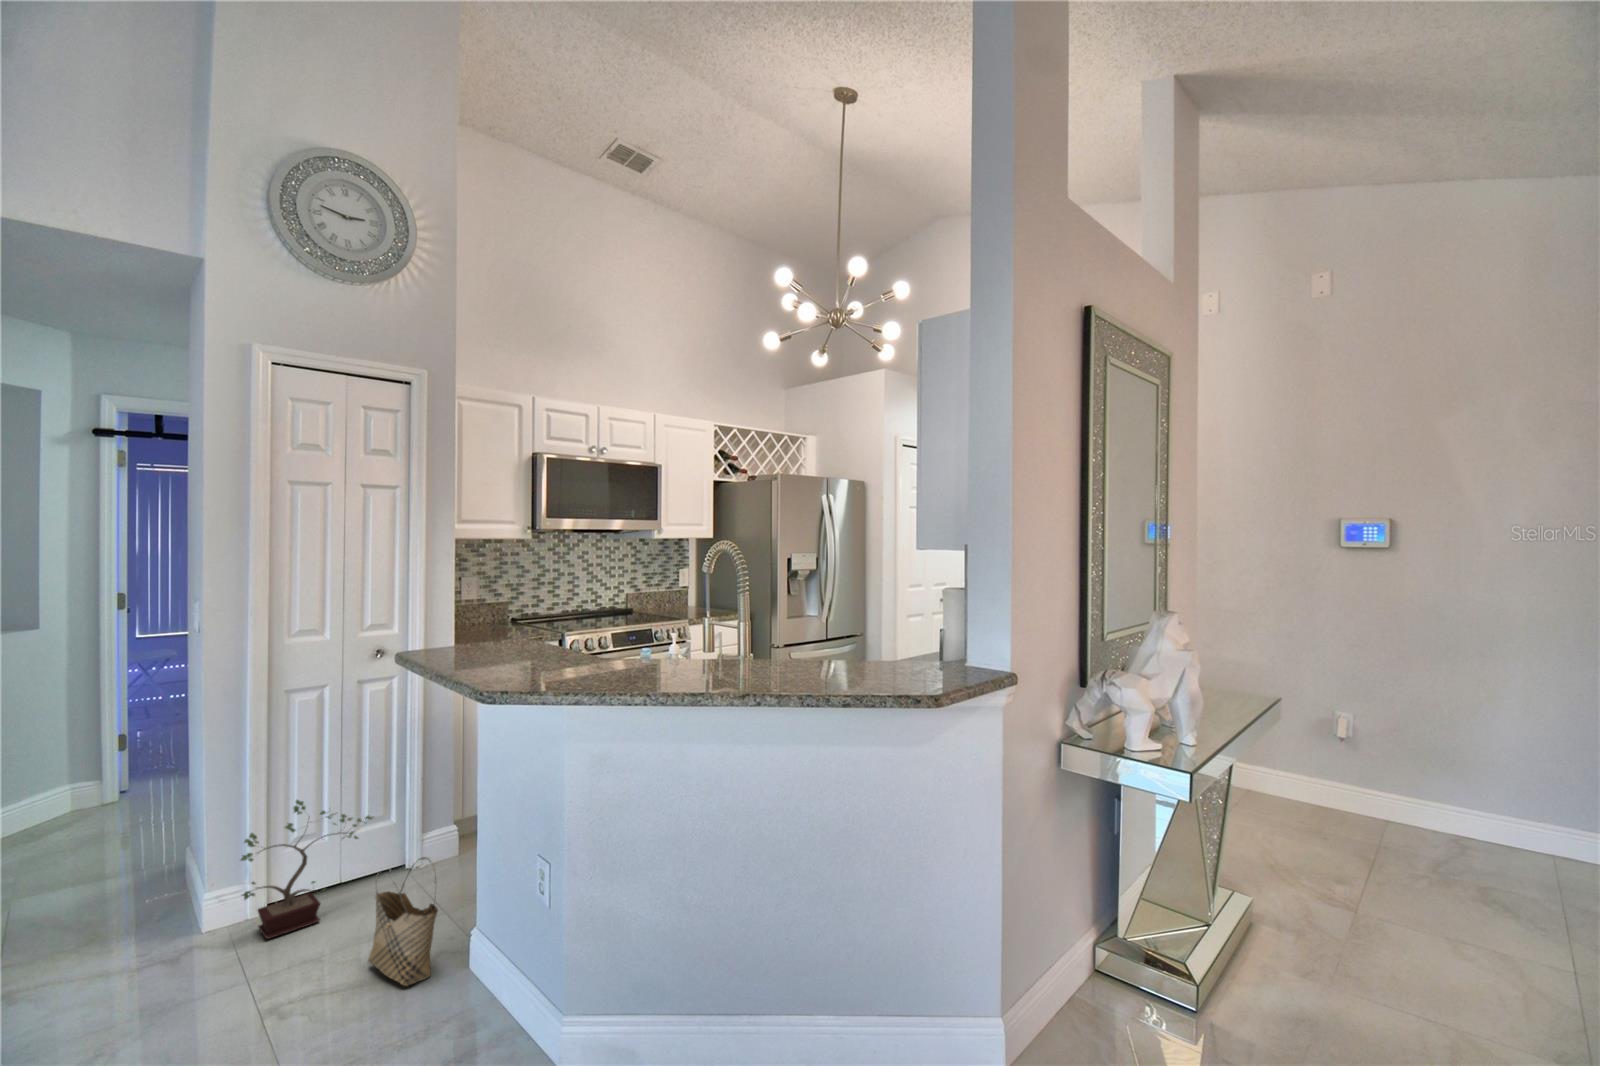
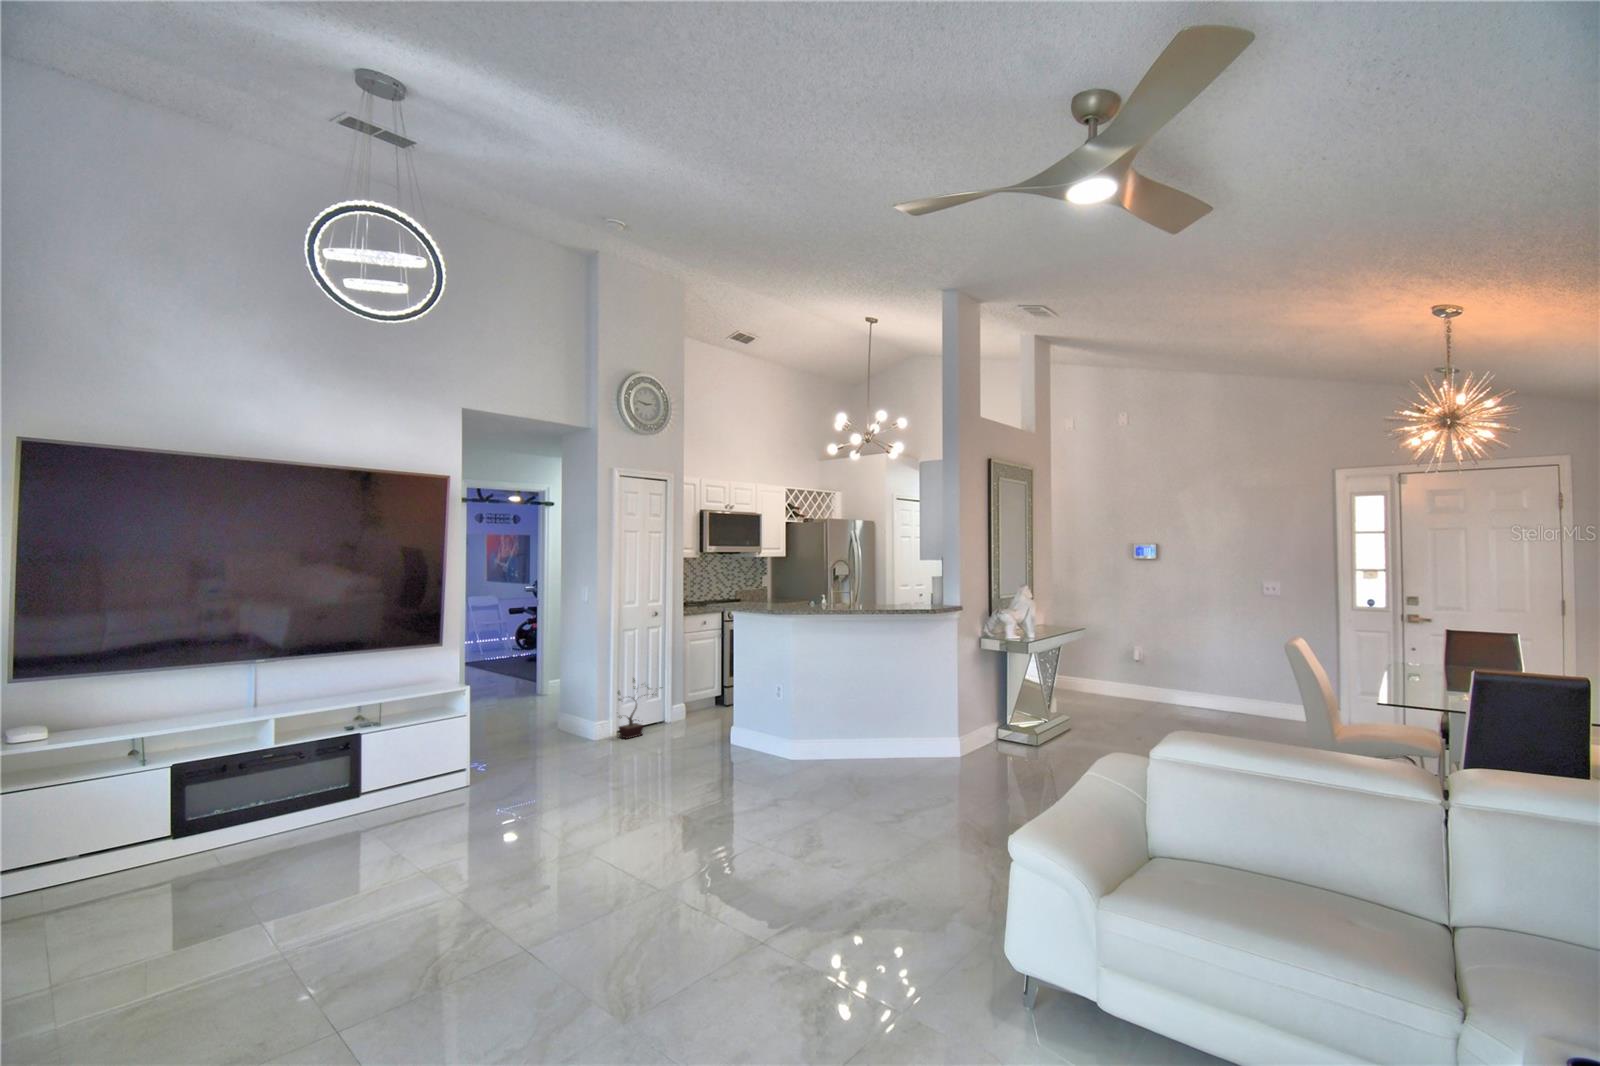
woven basket: present [368,857,438,986] -> none [683,696,717,746]

